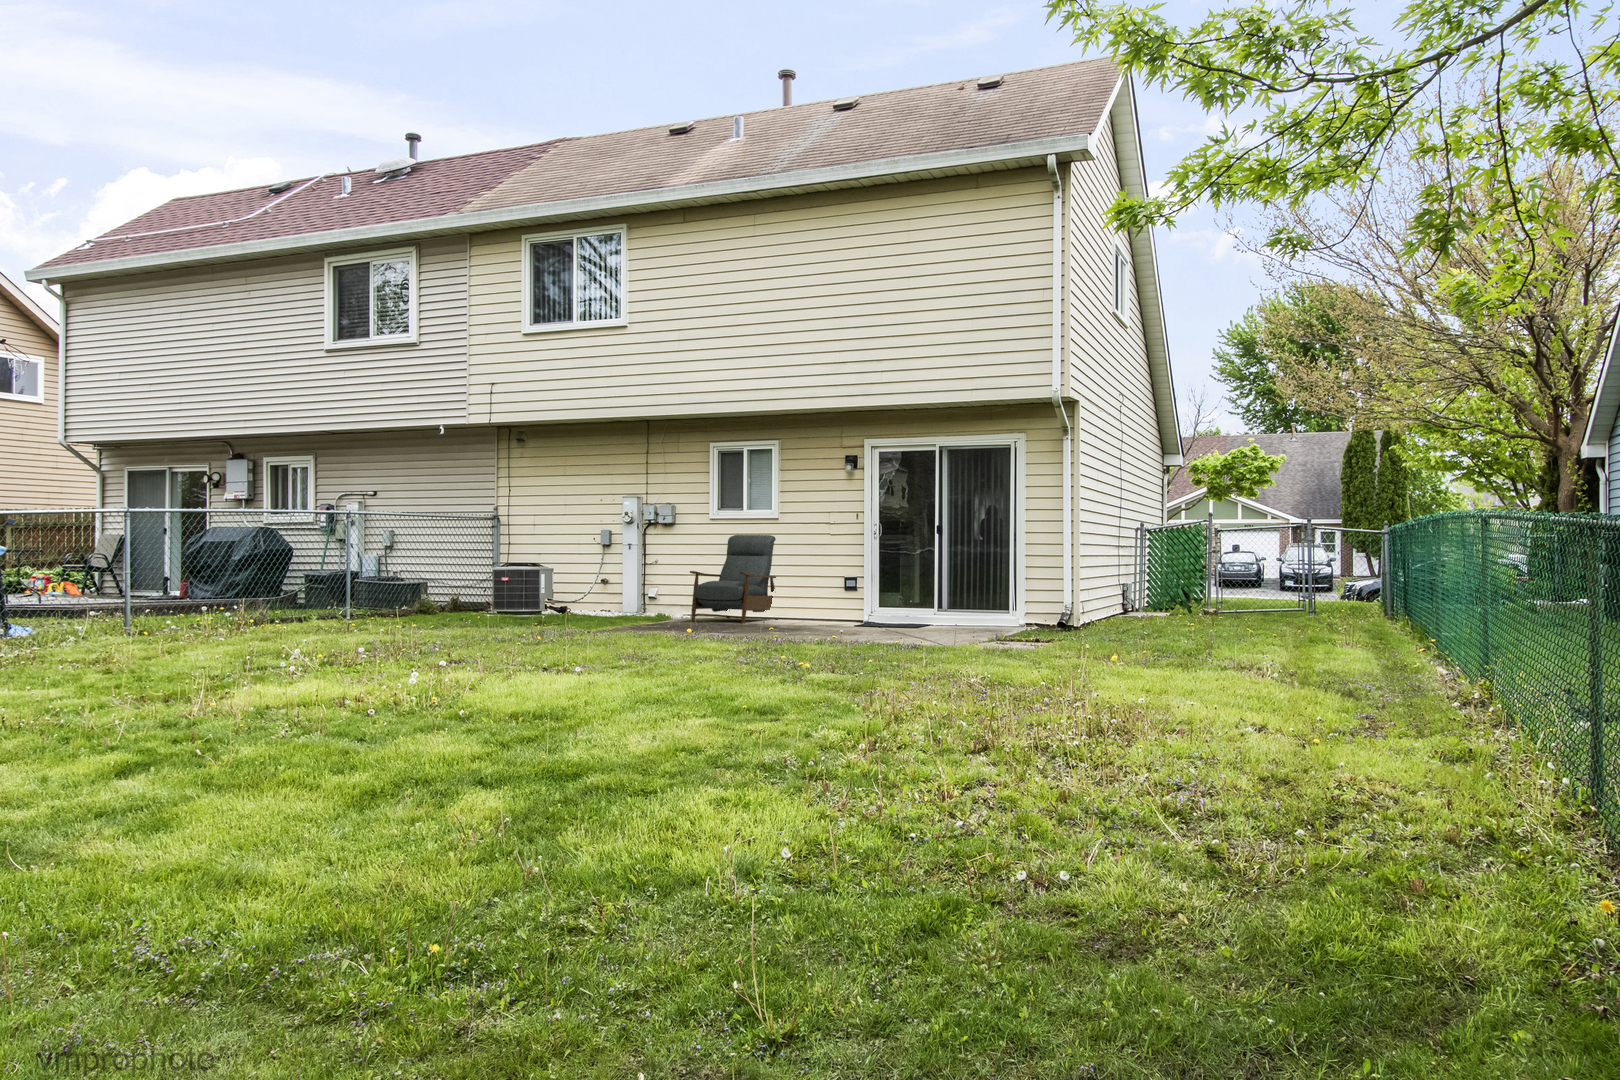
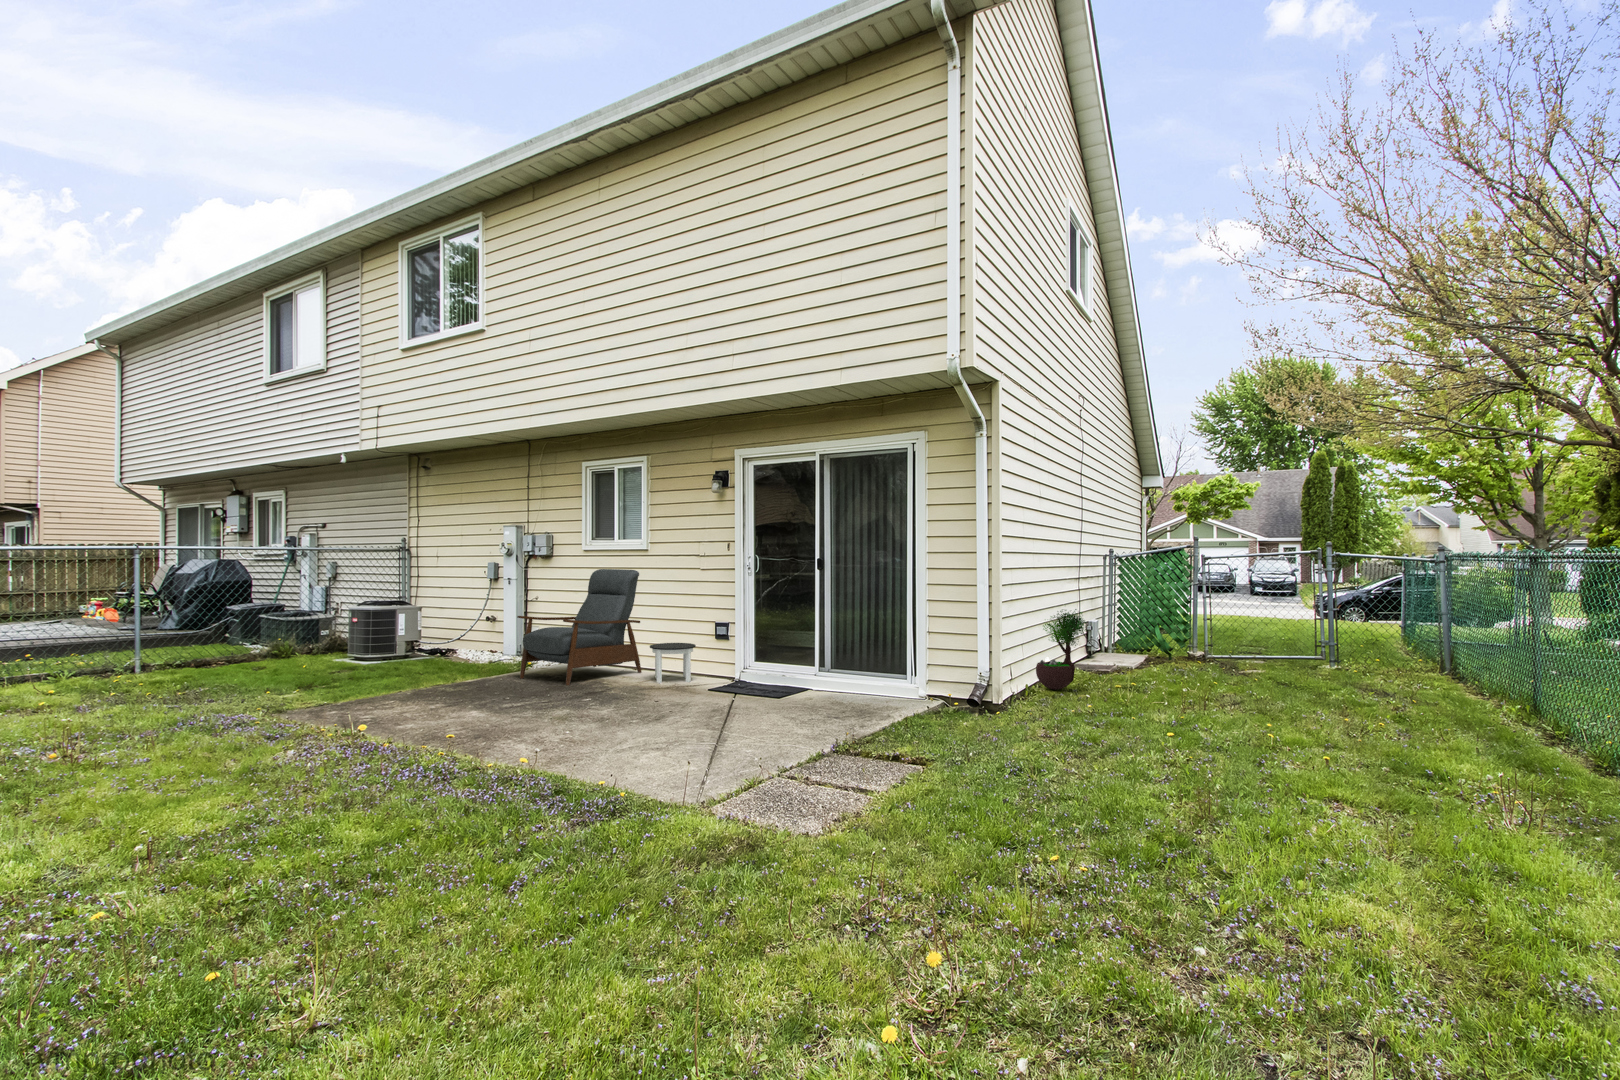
potted tree: none [1095,560,1132,623] -> present [1036,609,1087,690]
round table: none [798,594,834,623] -> present [650,643,696,683]

